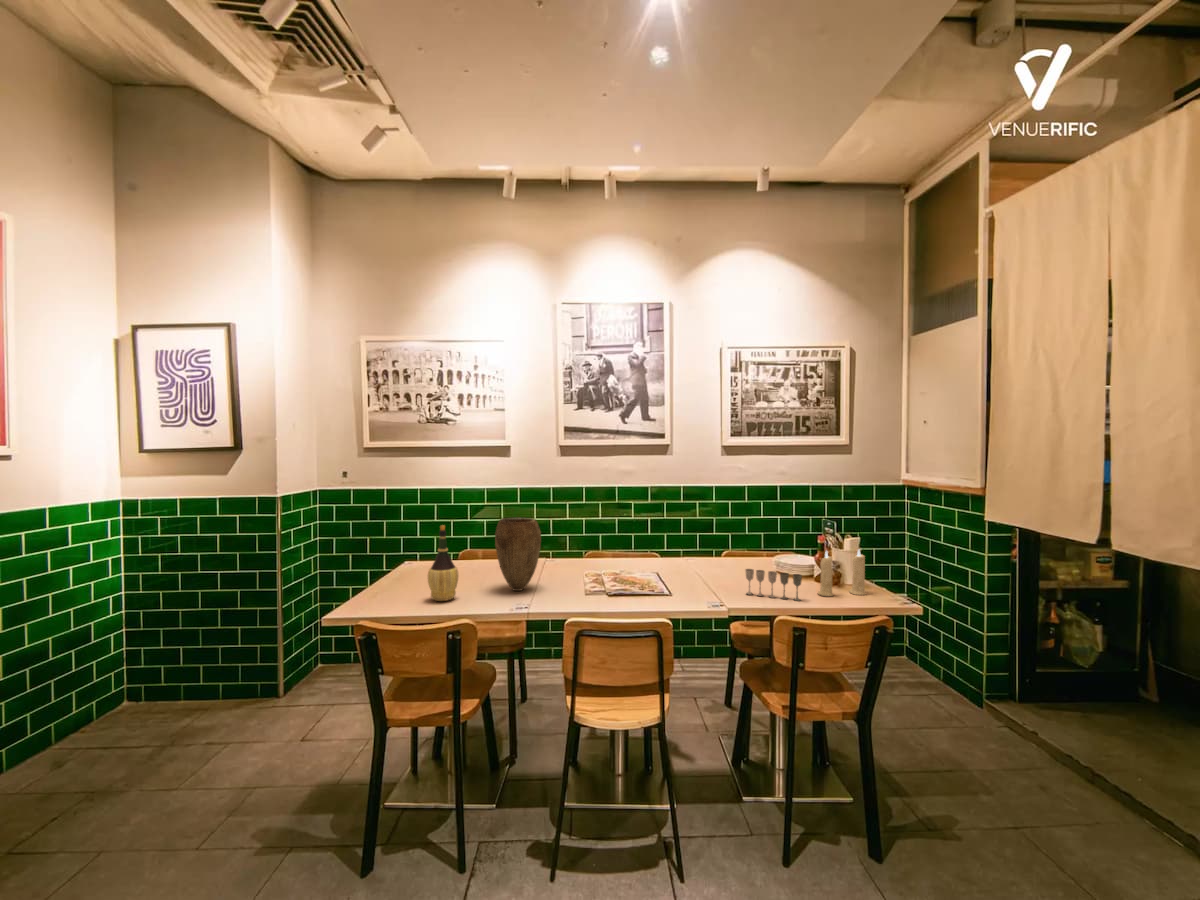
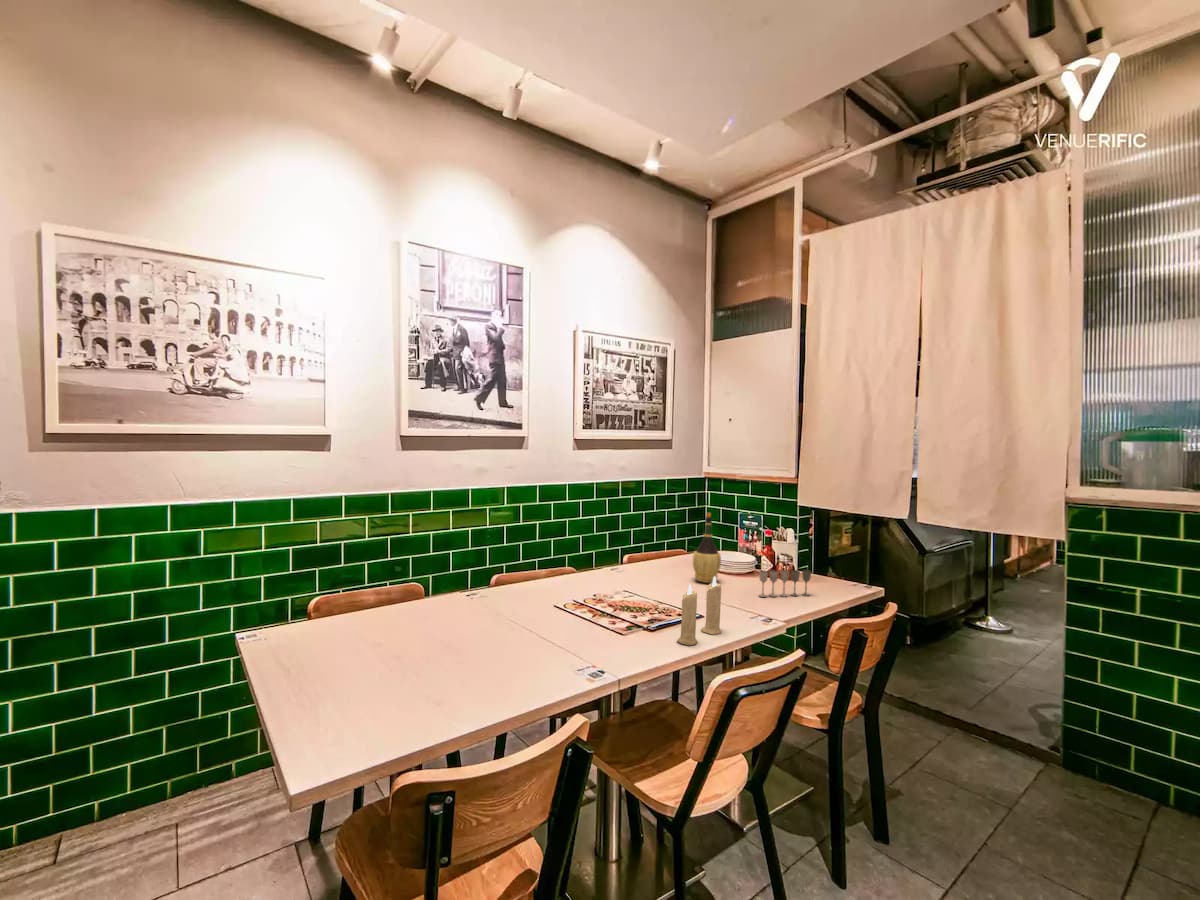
vase: present [495,518,541,591] -> none [514,539,579,641]
wine bottle: present [428,525,458,601] -> present [693,513,721,583]
candle: present [818,550,866,596] -> present [677,577,721,645]

